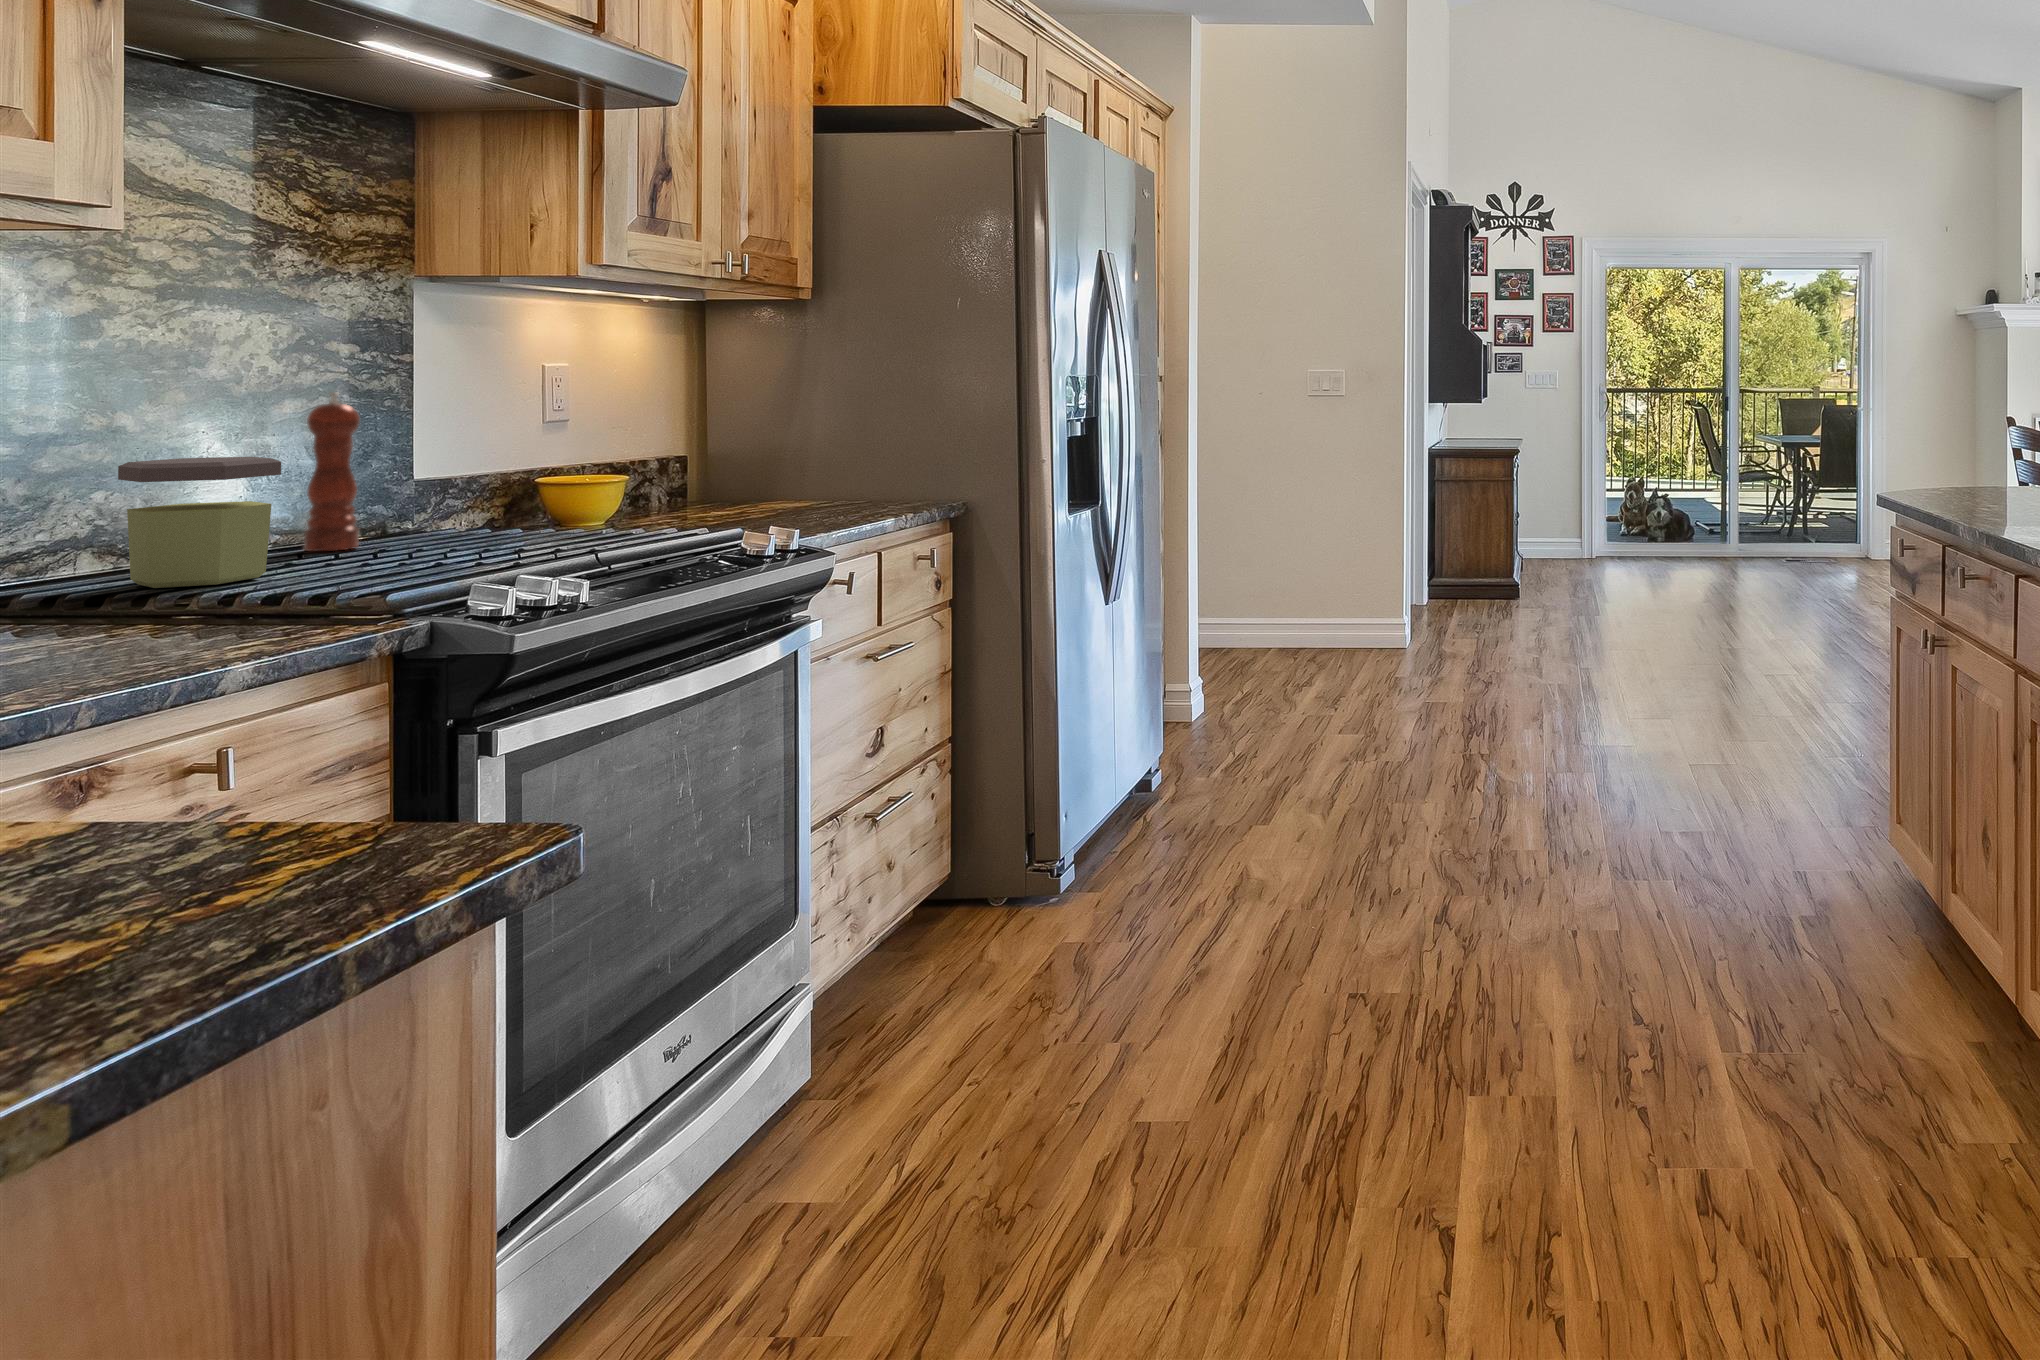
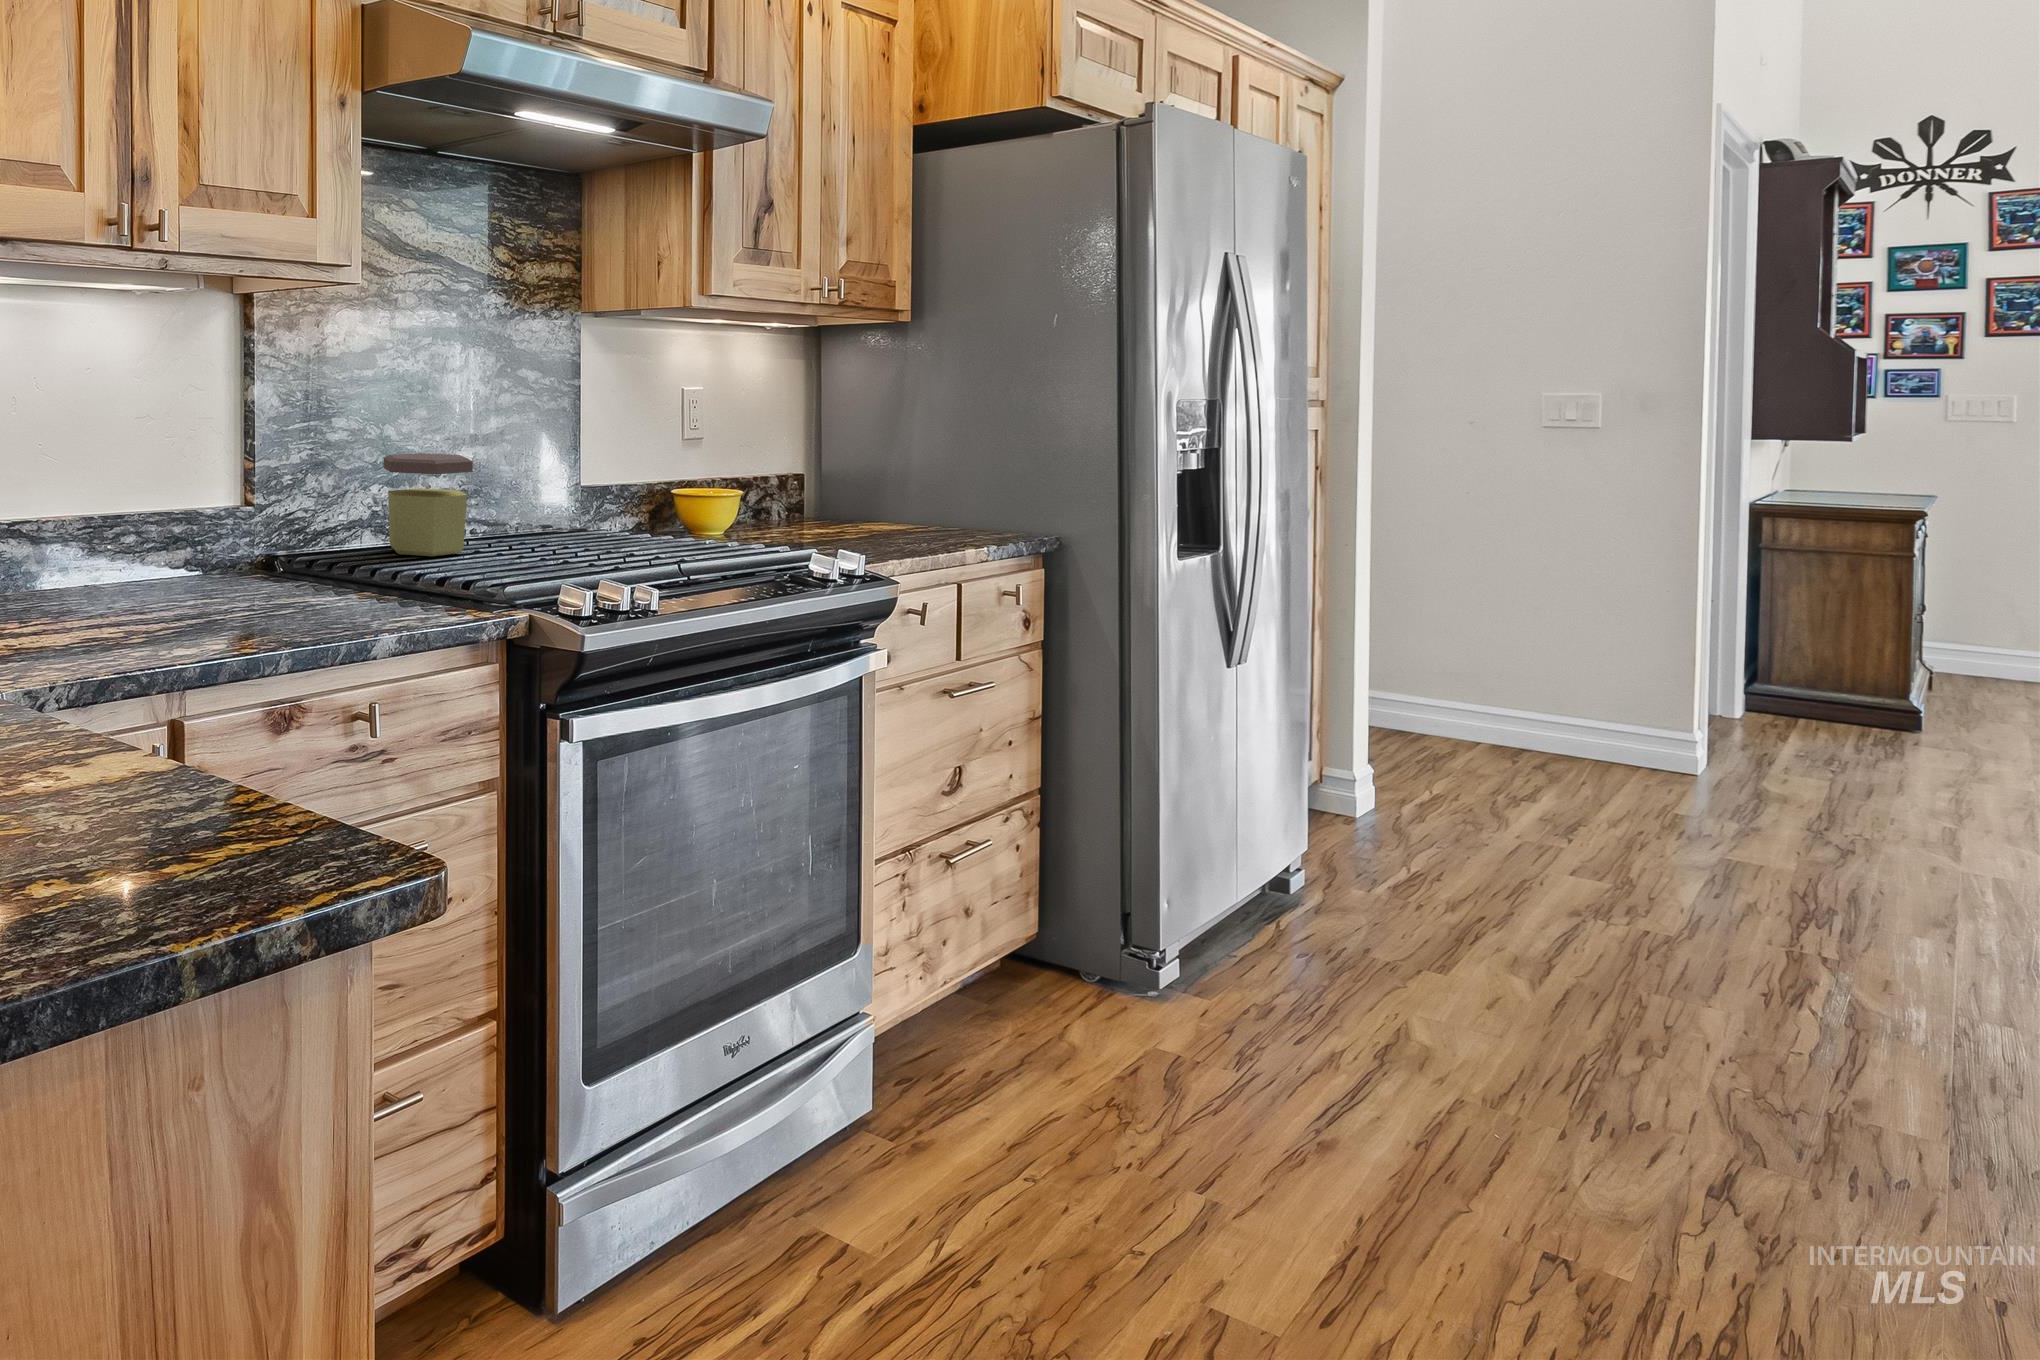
pepper mill: present [304,392,360,551] -> none [505,402,539,532]

